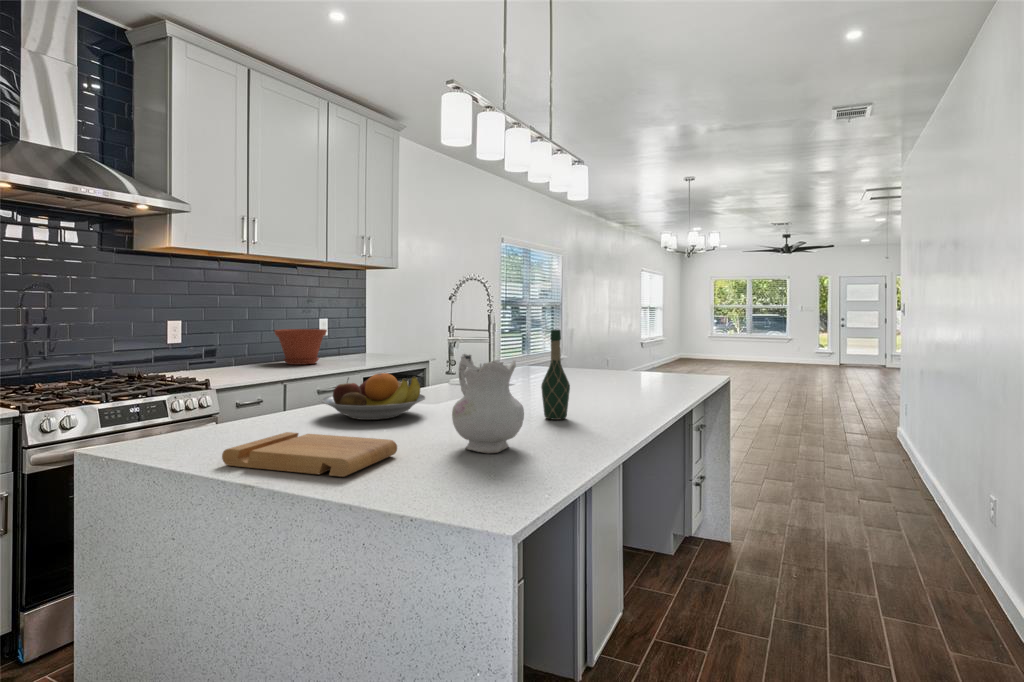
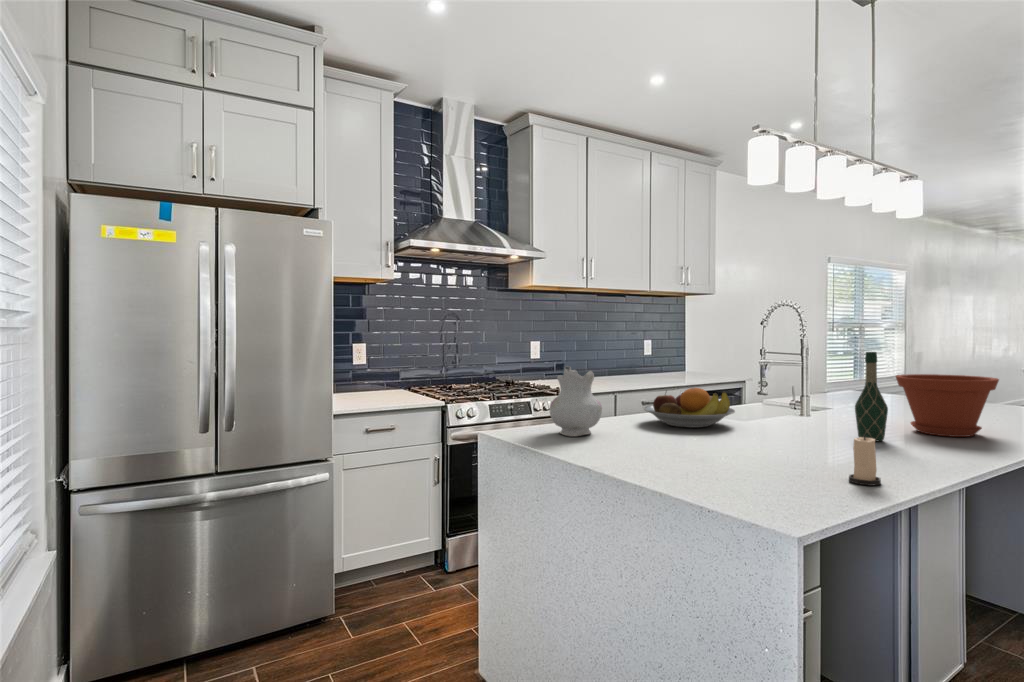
plant pot: present [274,329,327,365] -> present [896,374,999,437]
ceramic pitcher: present [452,354,524,453] -> present [550,366,602,437]
candle: none [547,416,576,469] -> present [849,435,881,486]
cutting board: present [222,432,397,477] -> none [571,431,705,468]

